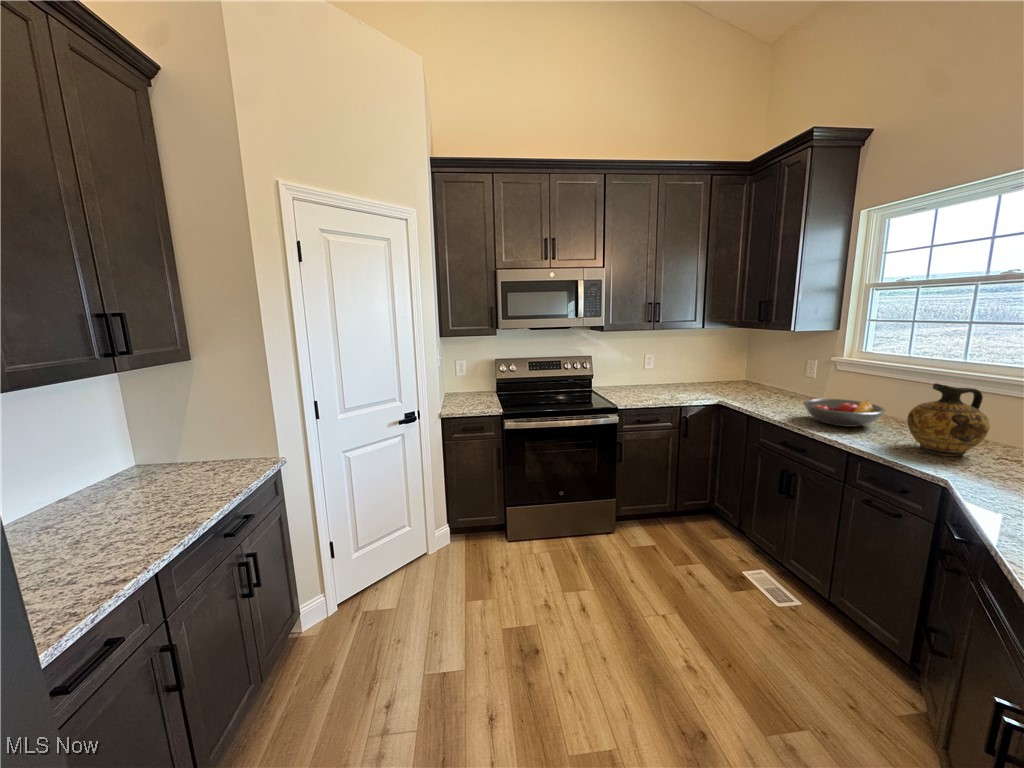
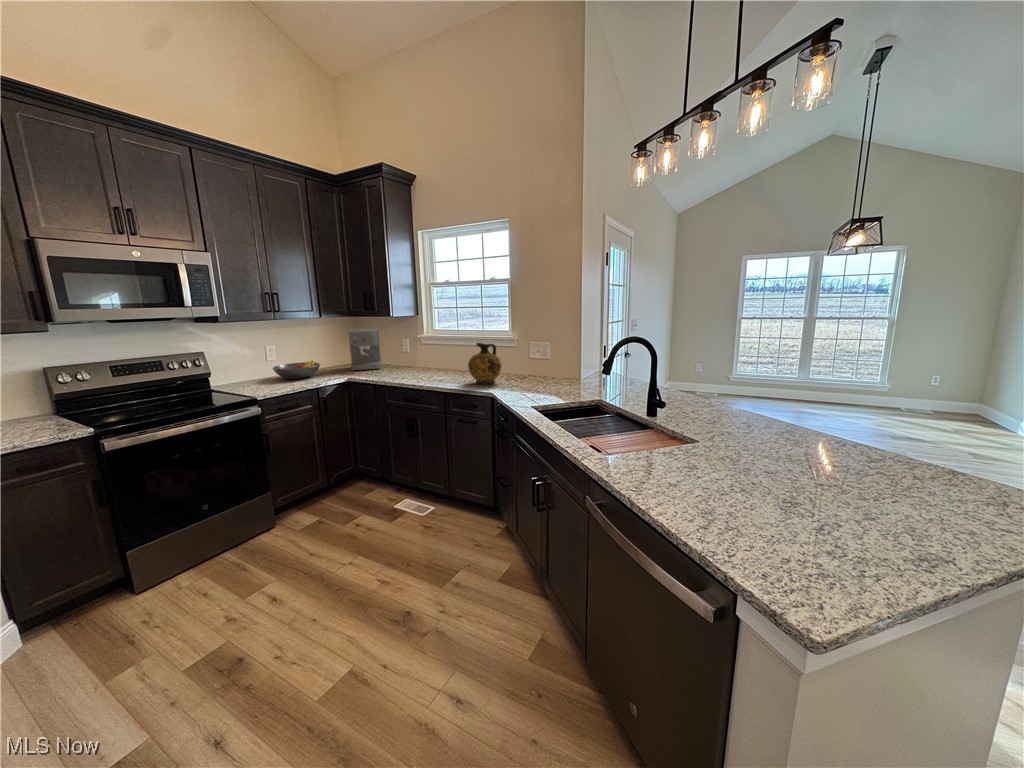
coffee maker: none [729,343,775,394] -> present [349,329,381,371]
fruit bowl: present [803,399,885,427] -> present [273,360,320,379]

